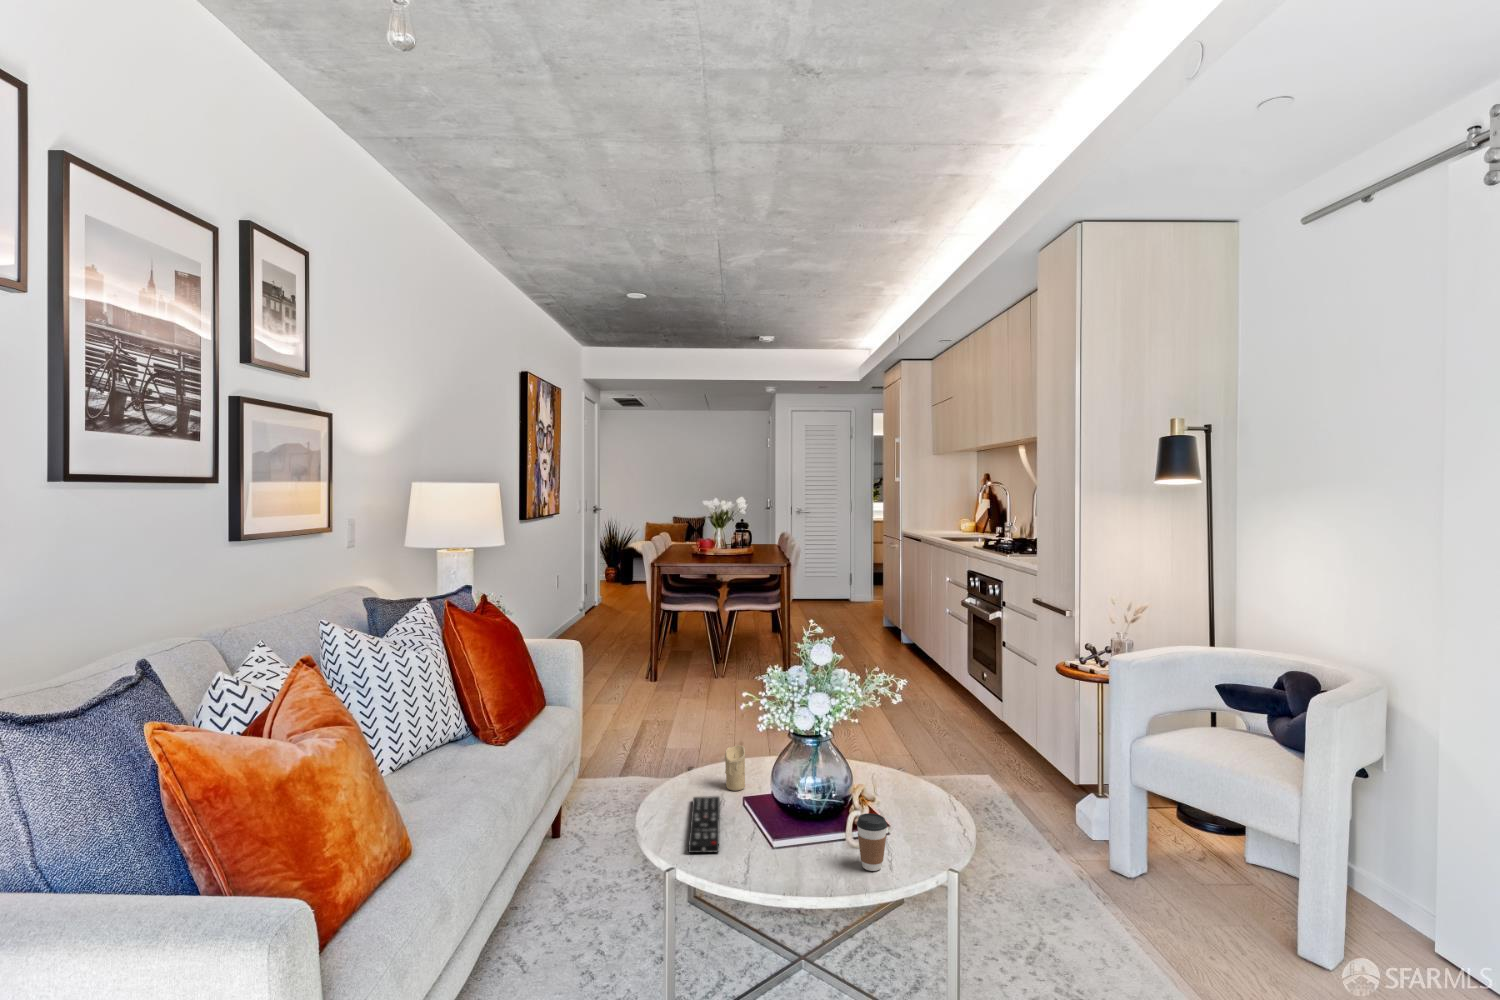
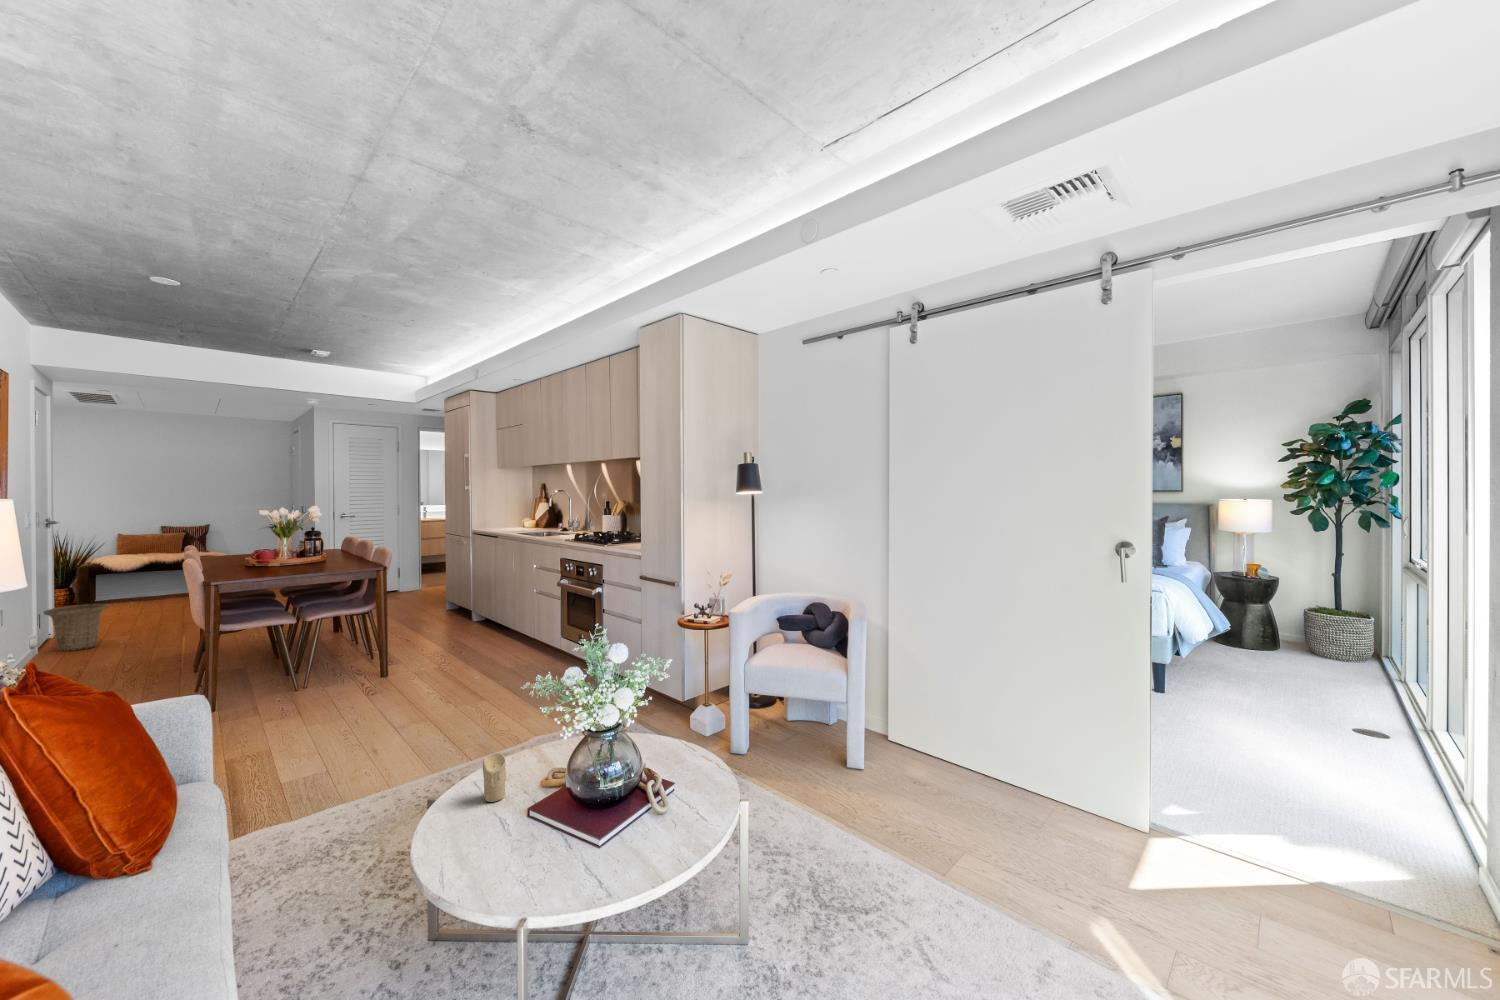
basket: none [588,578,624,616] -> present [44,604,108,651]
remote control: present [688,796,720,853] -> none [461,813,543,886]
coffee cup: present [857,813,887,871] -> none [672,776,699,828]

